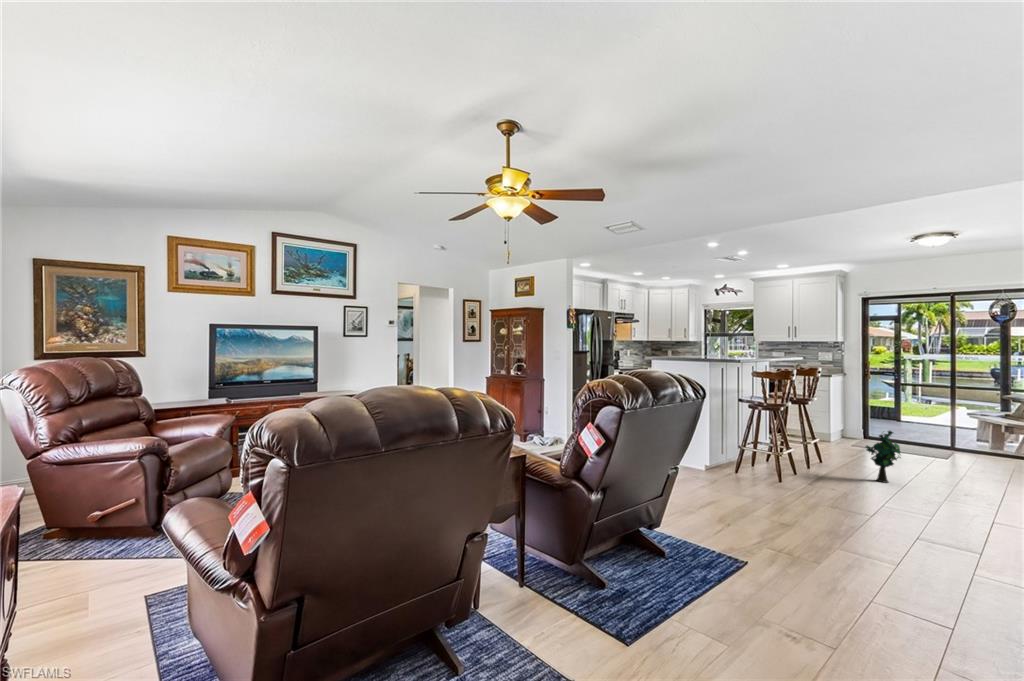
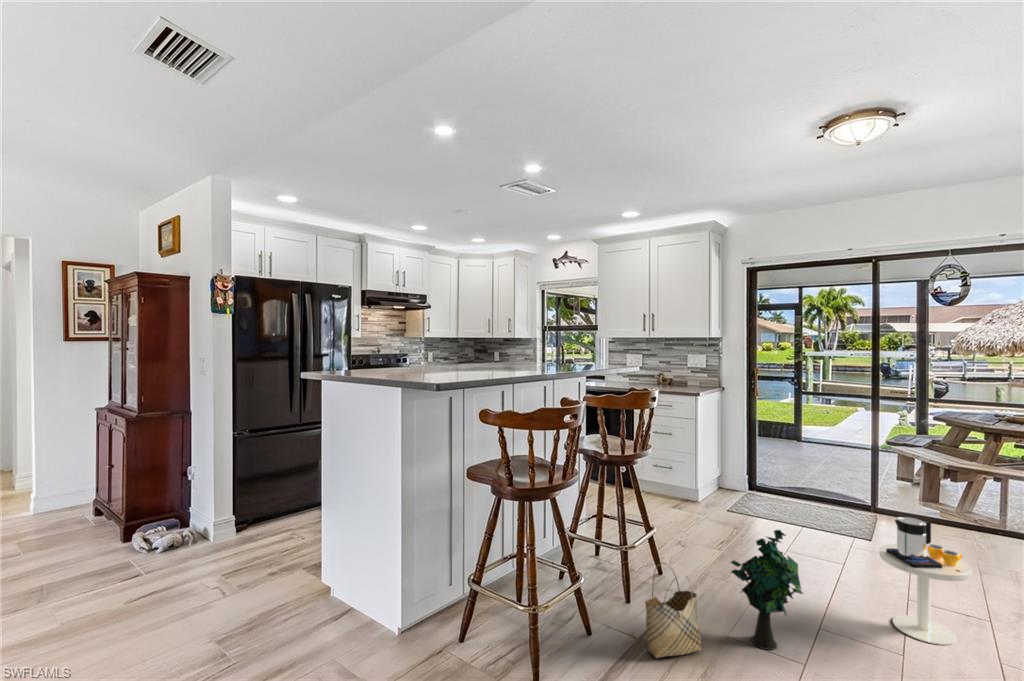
side table: none [943,430,989,486] -> present [879,517,972,645]
woven basket: none [826,444,852,481] -> present [645,563,701,658]

